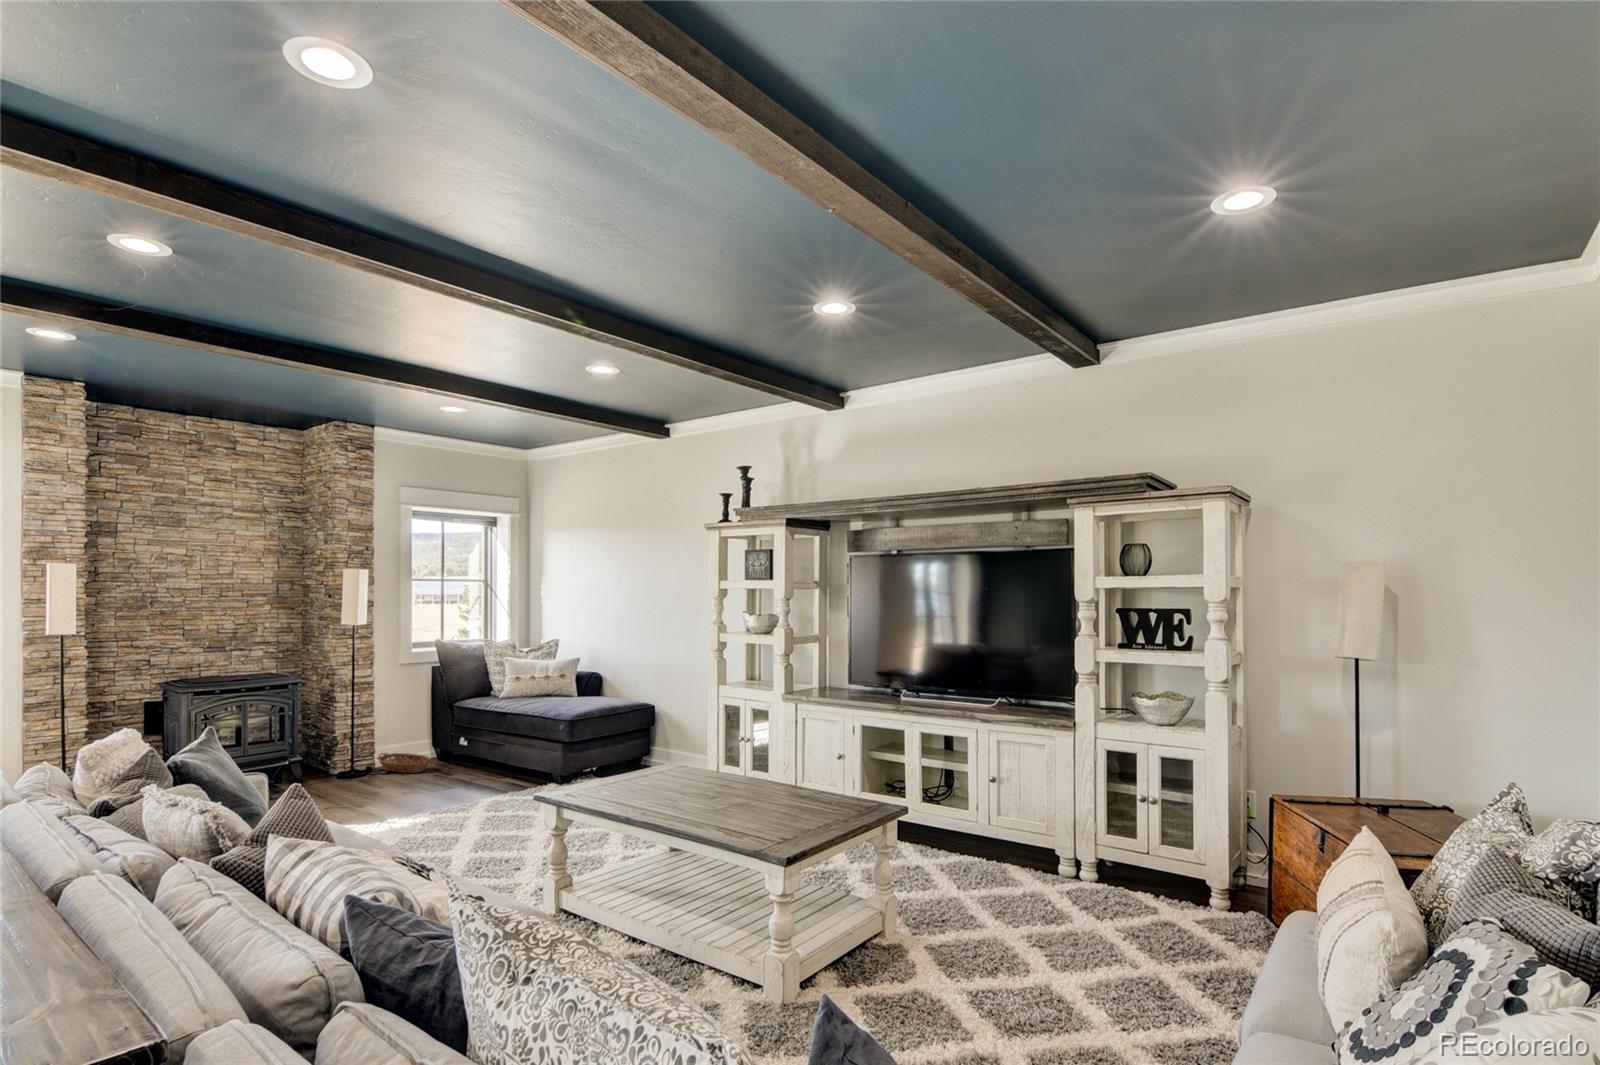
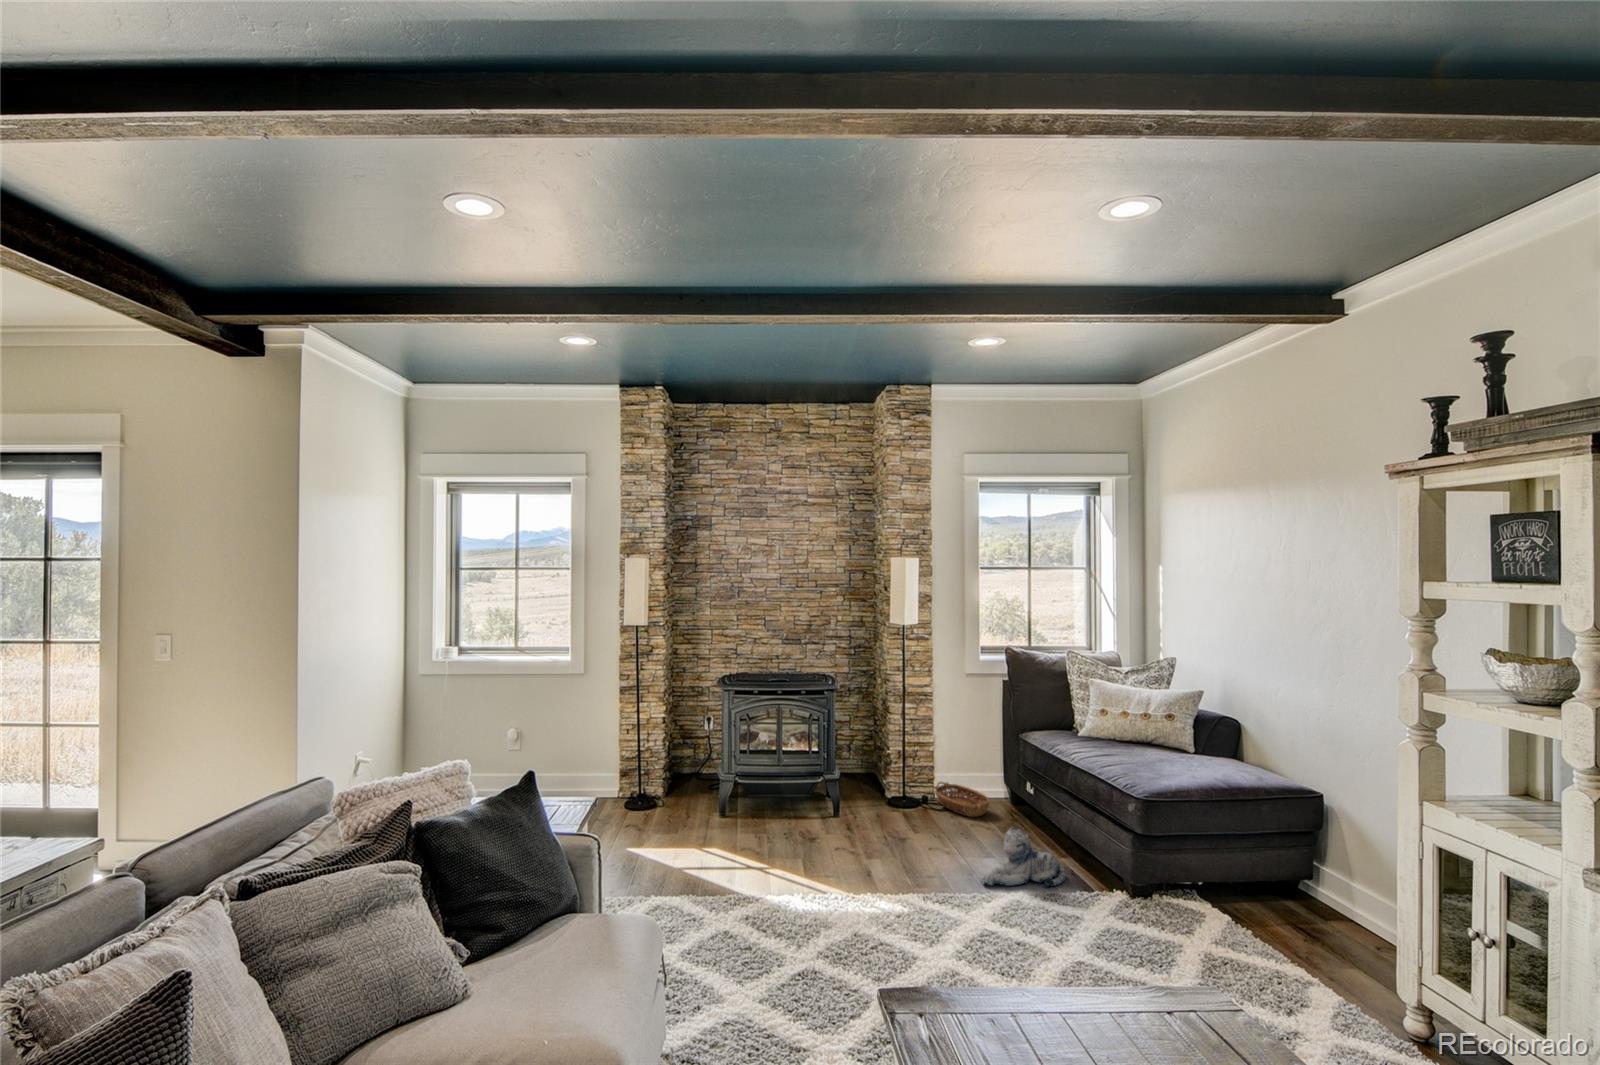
plush toy: none [466,757,518,798] -> present [981,827,1066,886]

